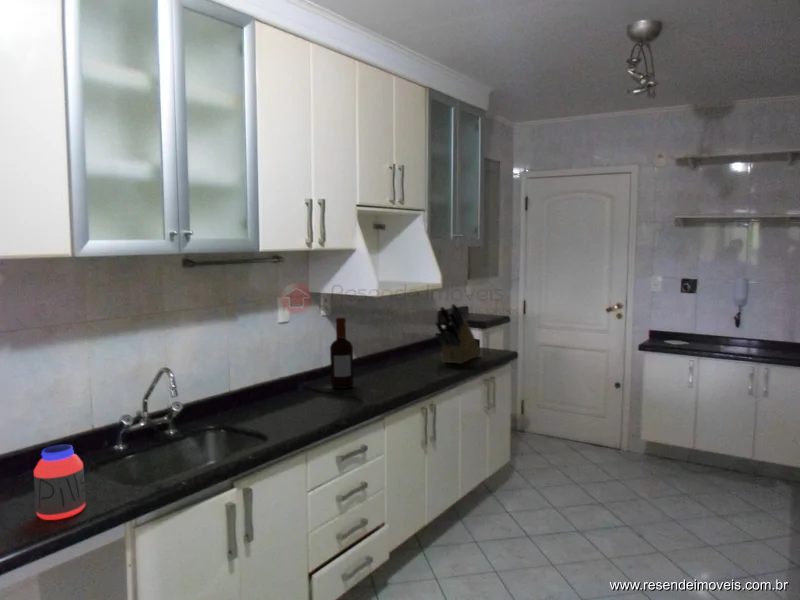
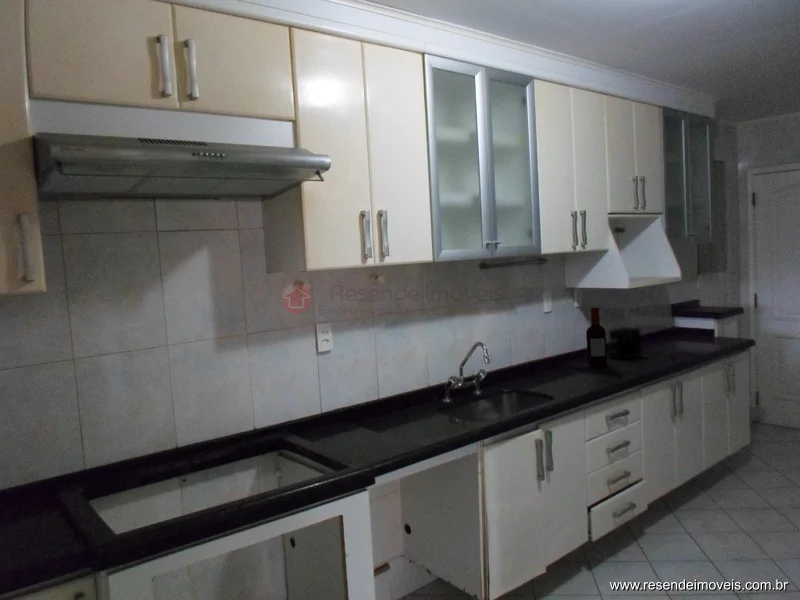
knife block: present [435,304,480,364] -> none [675,295,719,349]
coffee maker: none [360,340,429,378] -> present [609,327,642,359]
jar: present [34,445,86,520] -> none [423,387,453,435]

